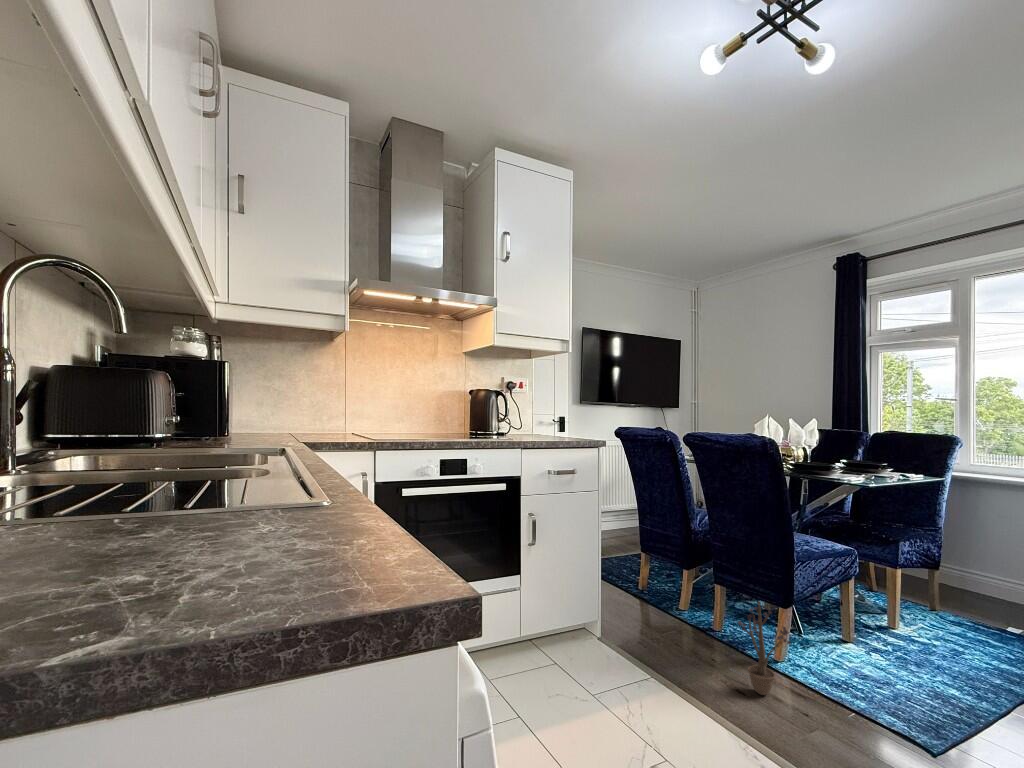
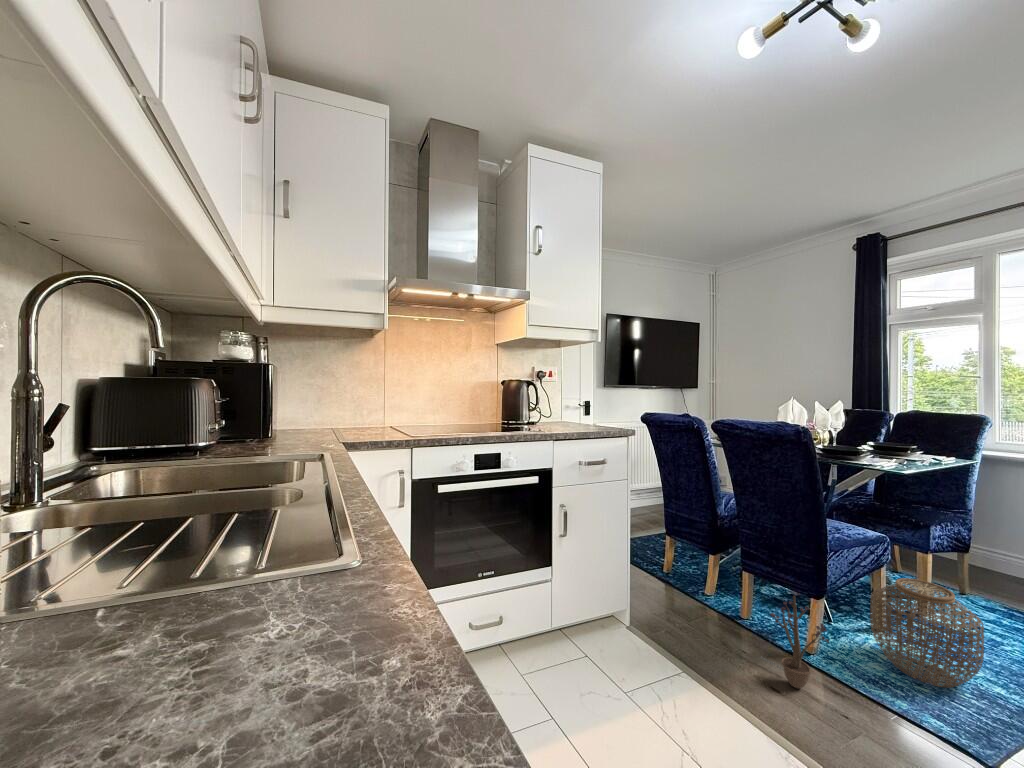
woven basket: none [836,585,937,690] -> present [870,578,984,688]

